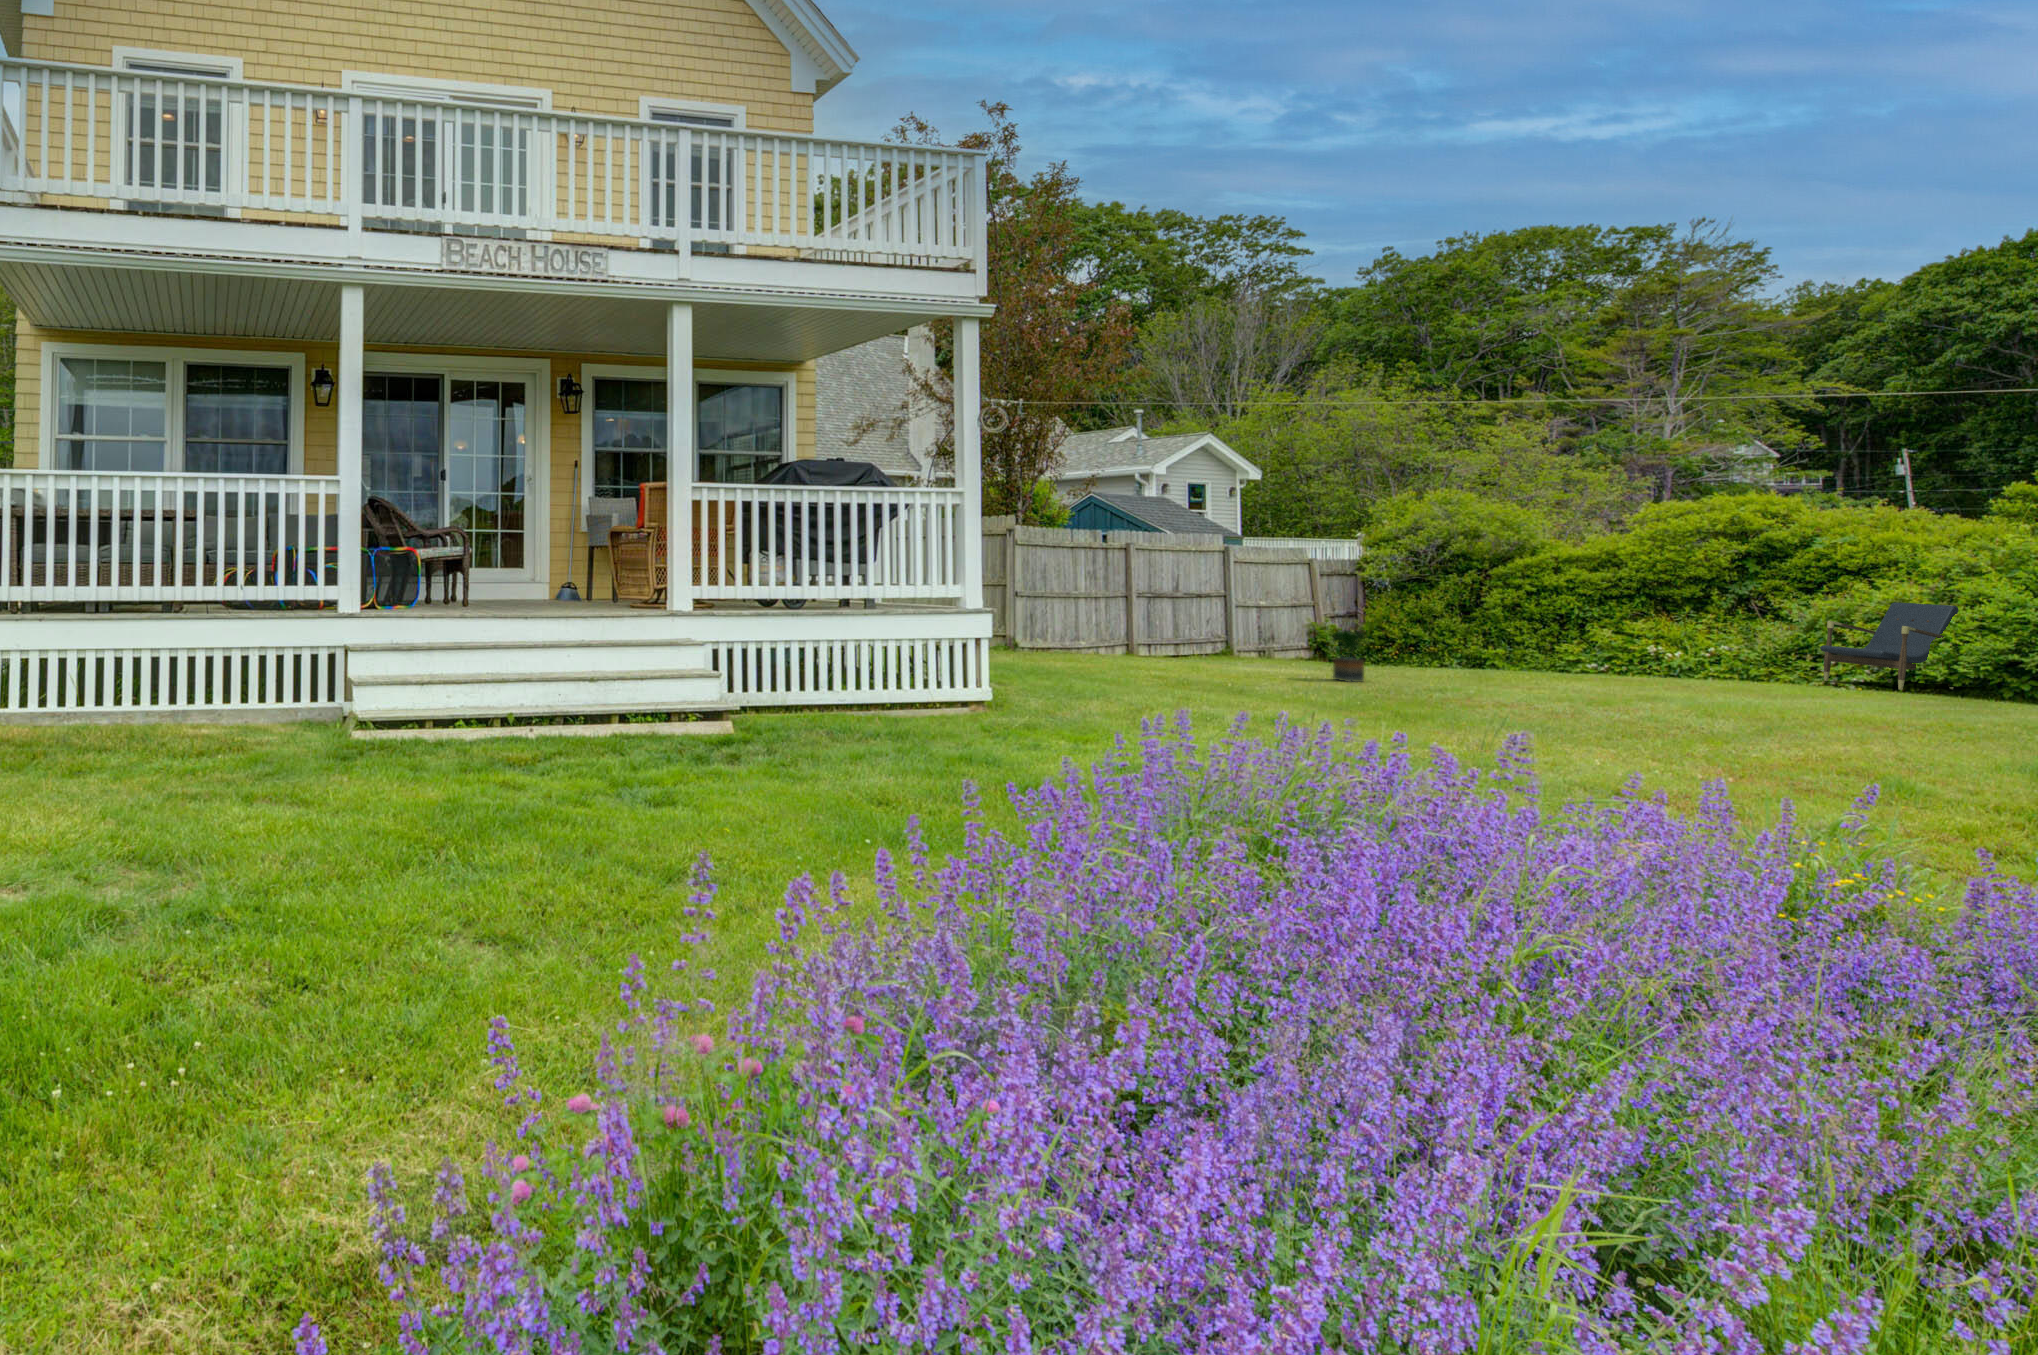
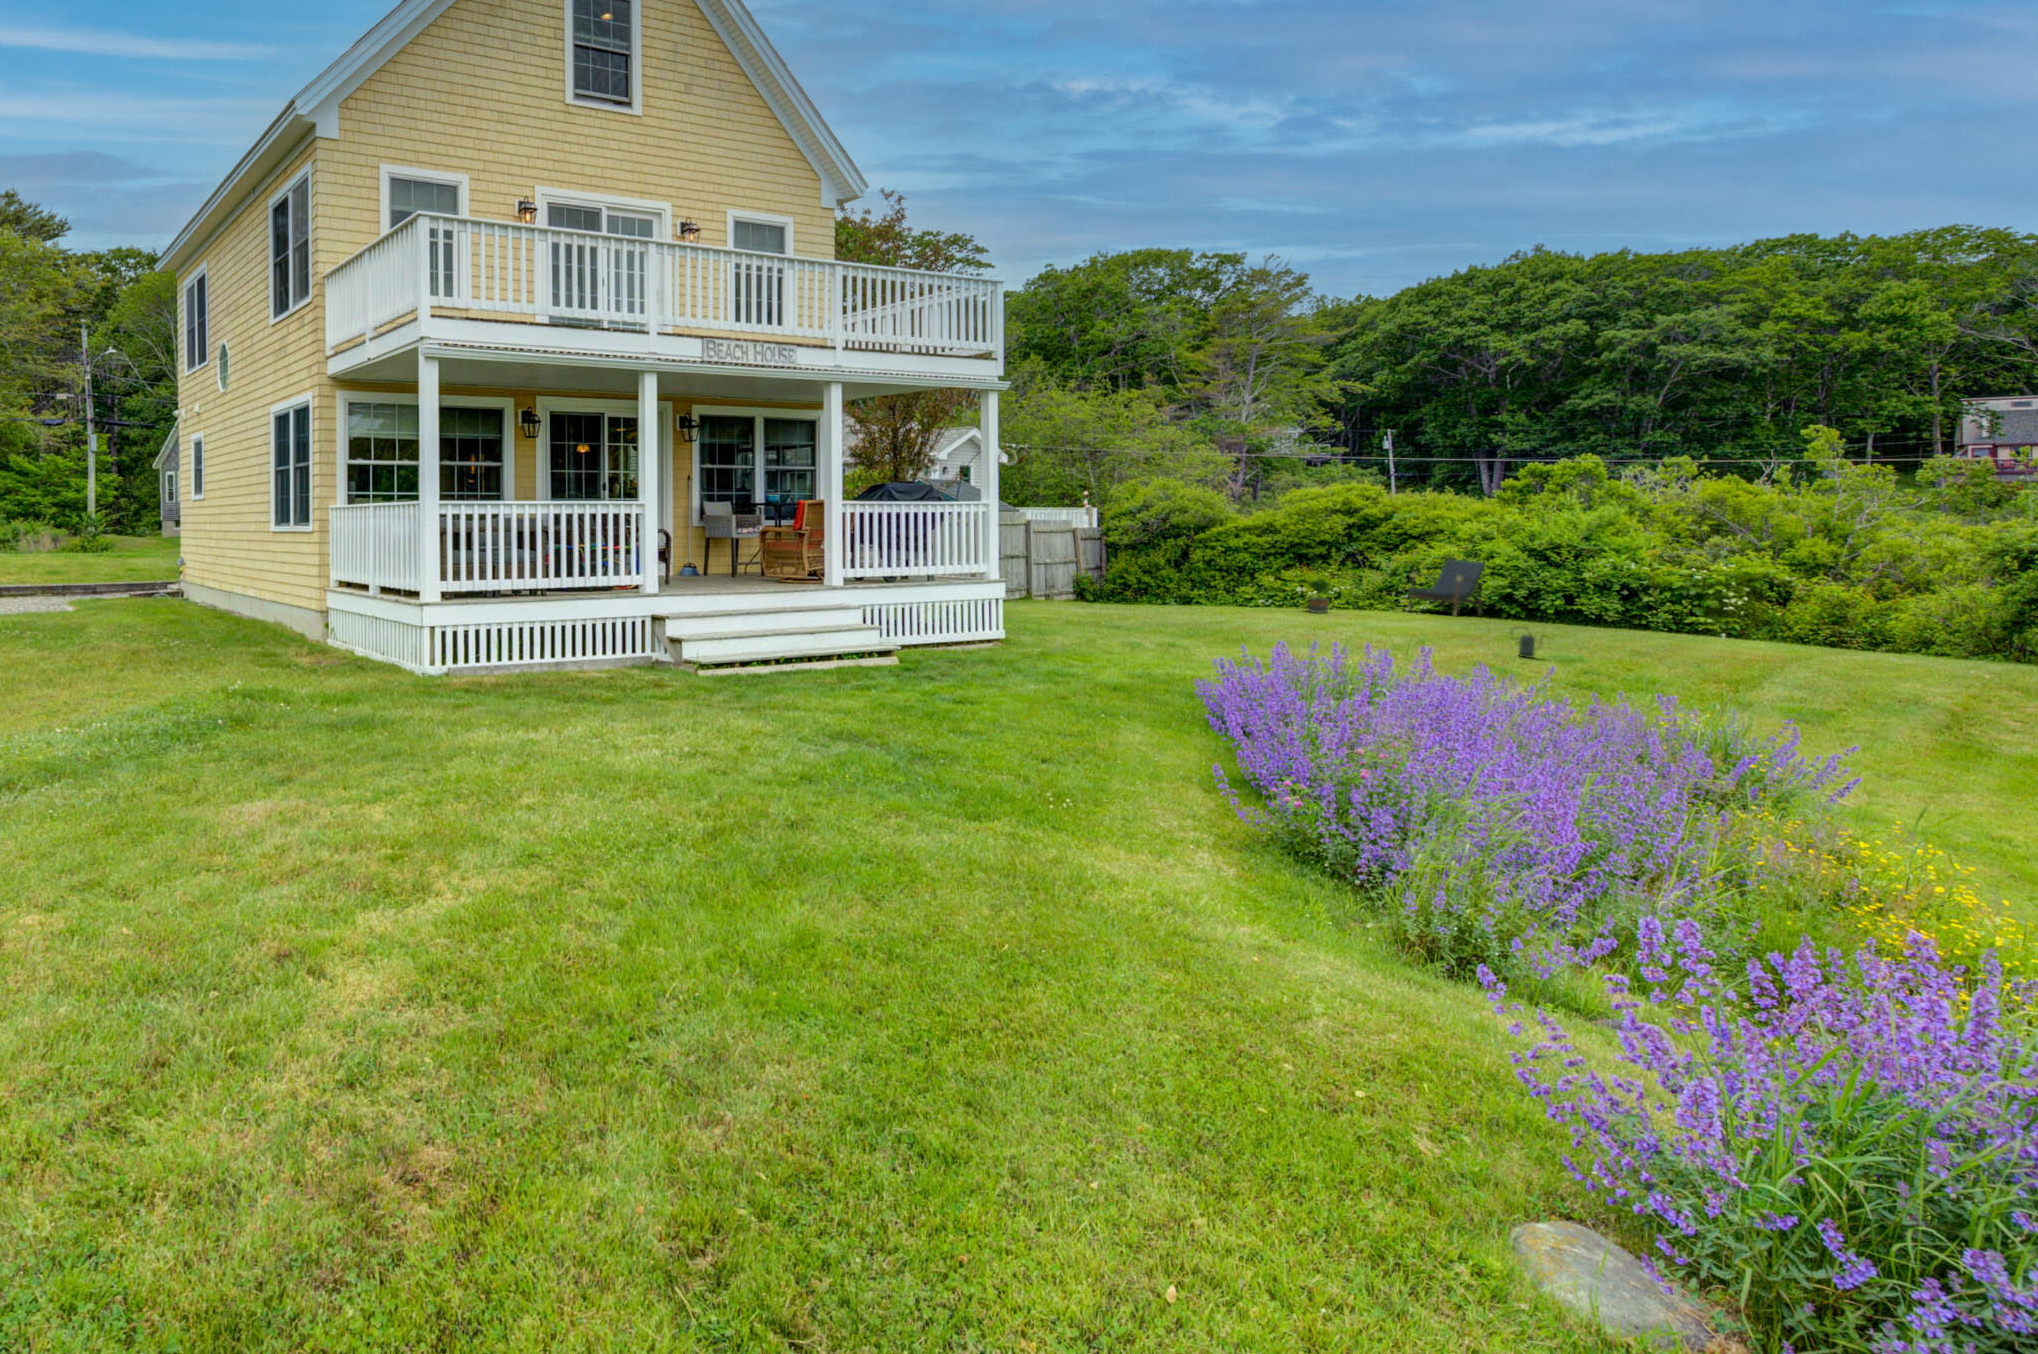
potted tree: present [1332,631,1369,682] -> present [1308,580,1333,613]
watering can: none [1936,687,2000,740] -> present [1516,634,1535,658]

